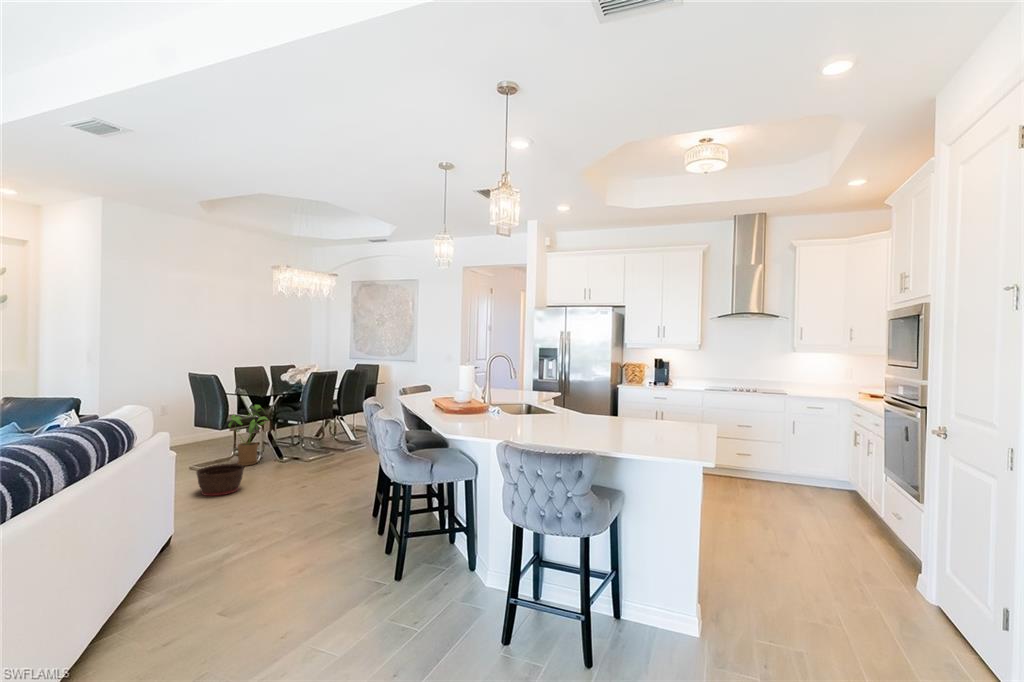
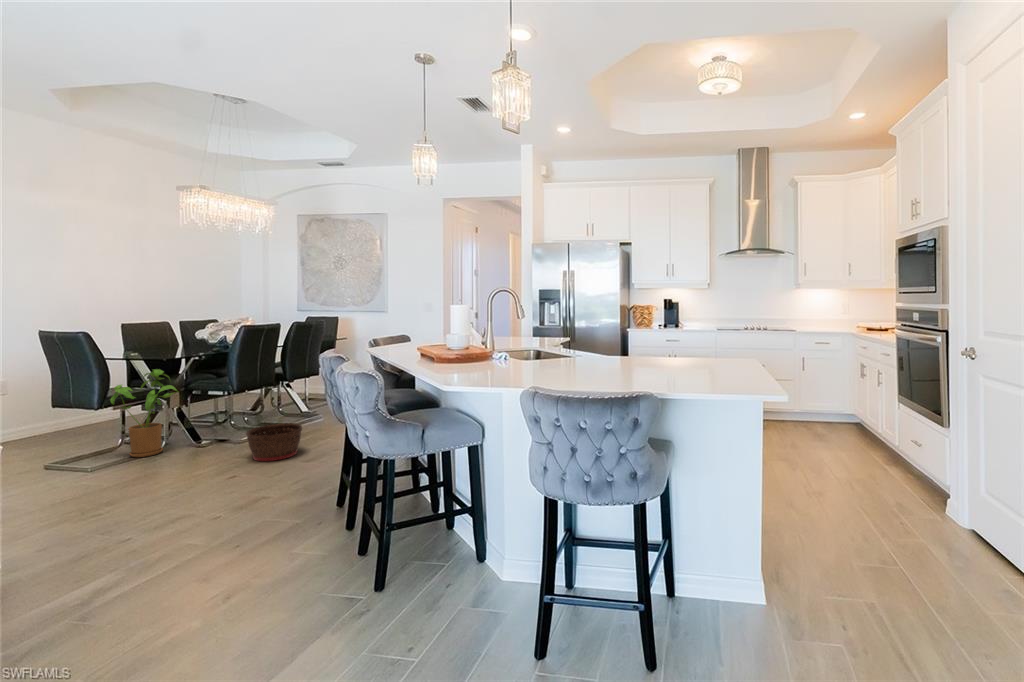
basket: present [196,464,244,496] -> present [246,423,302,461]

